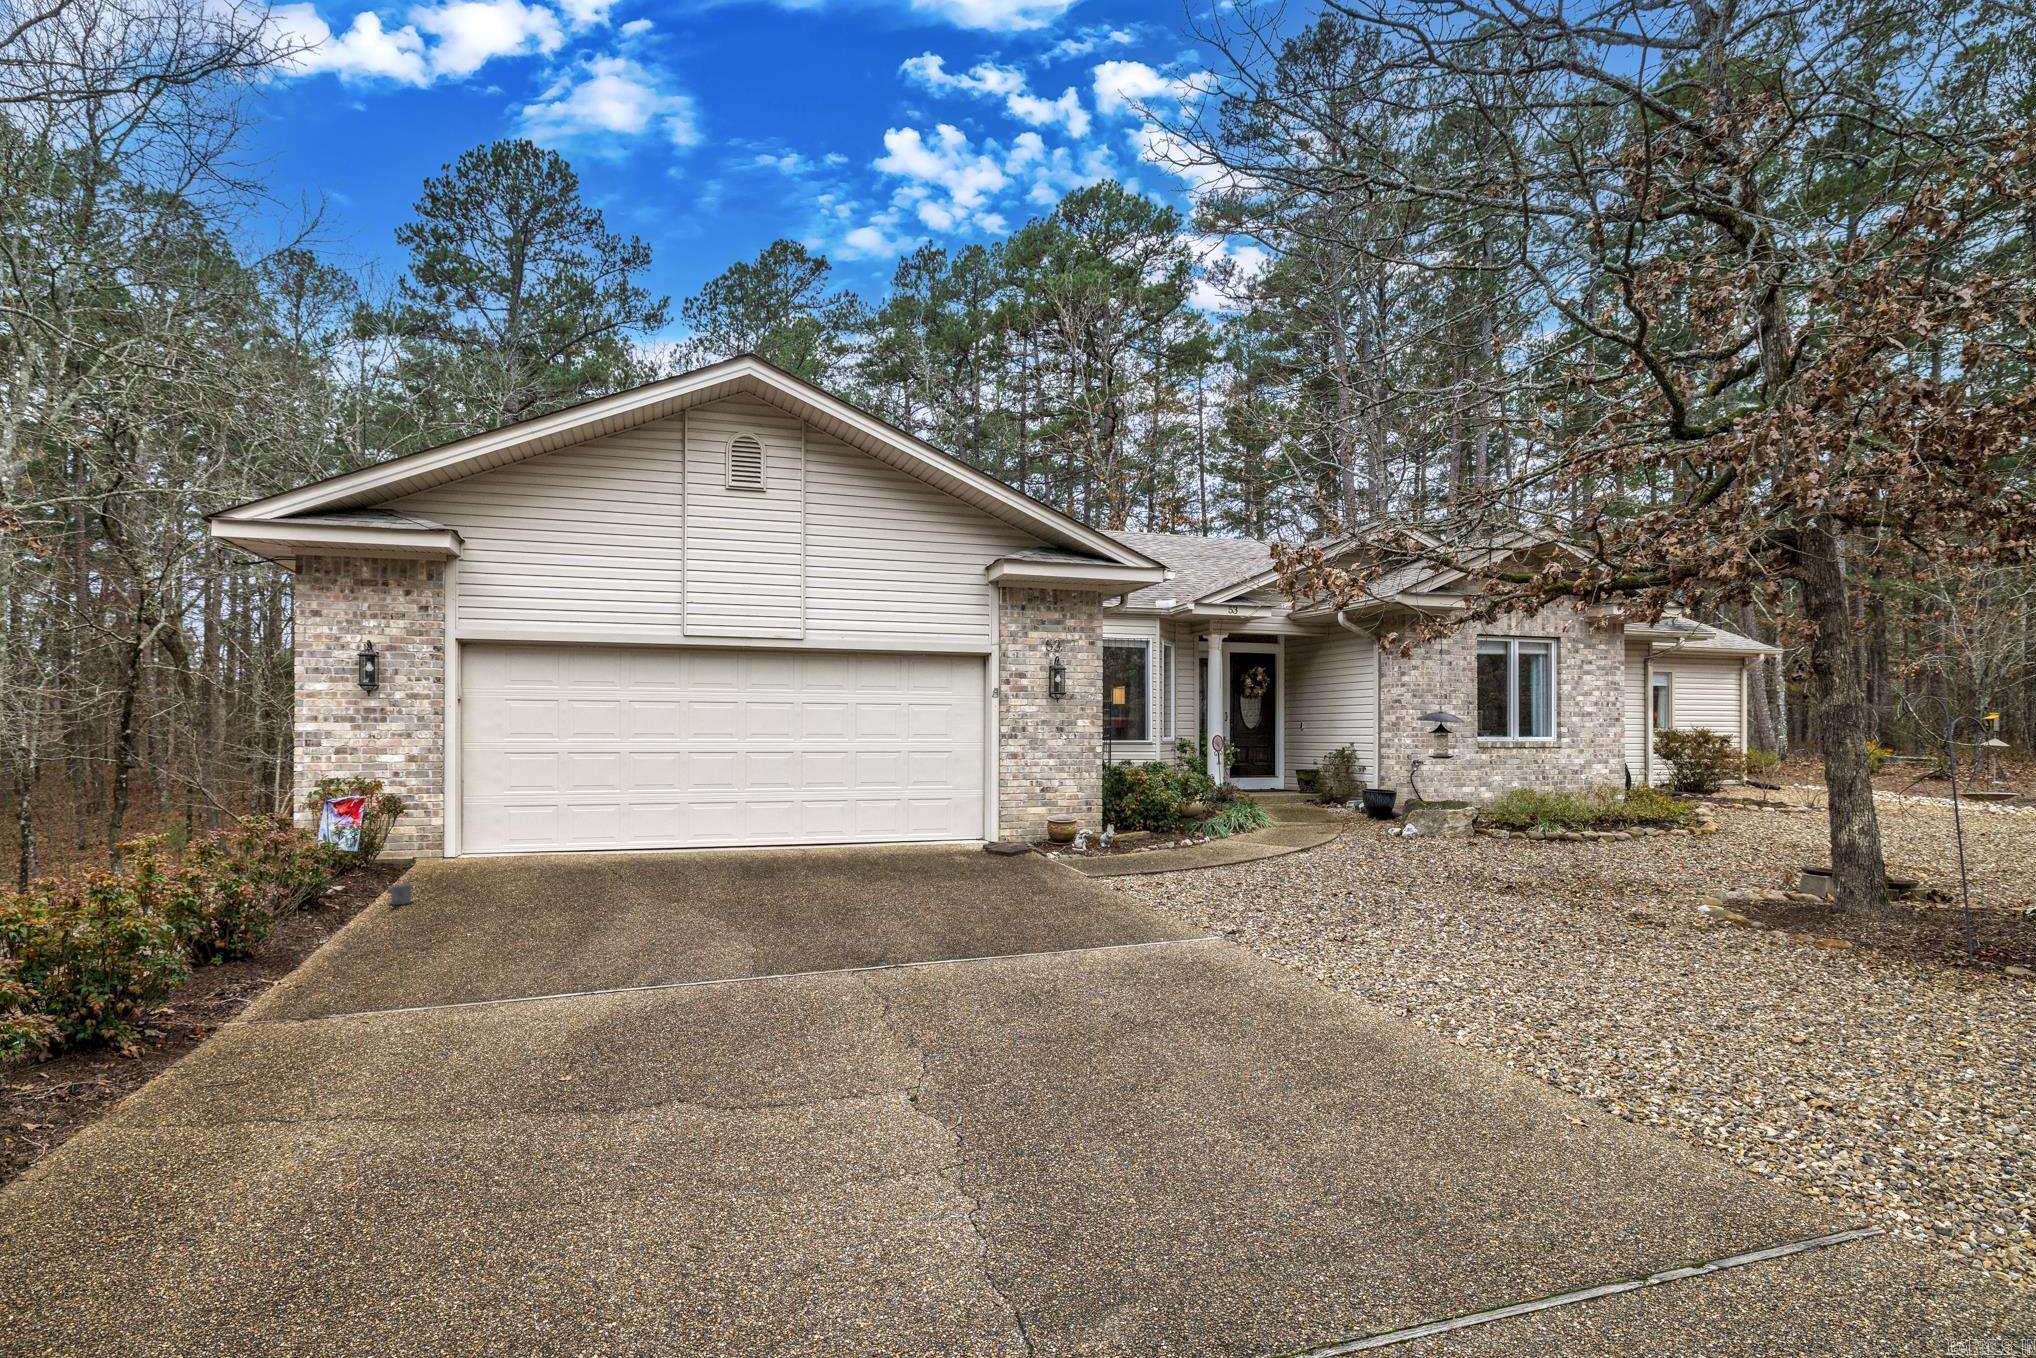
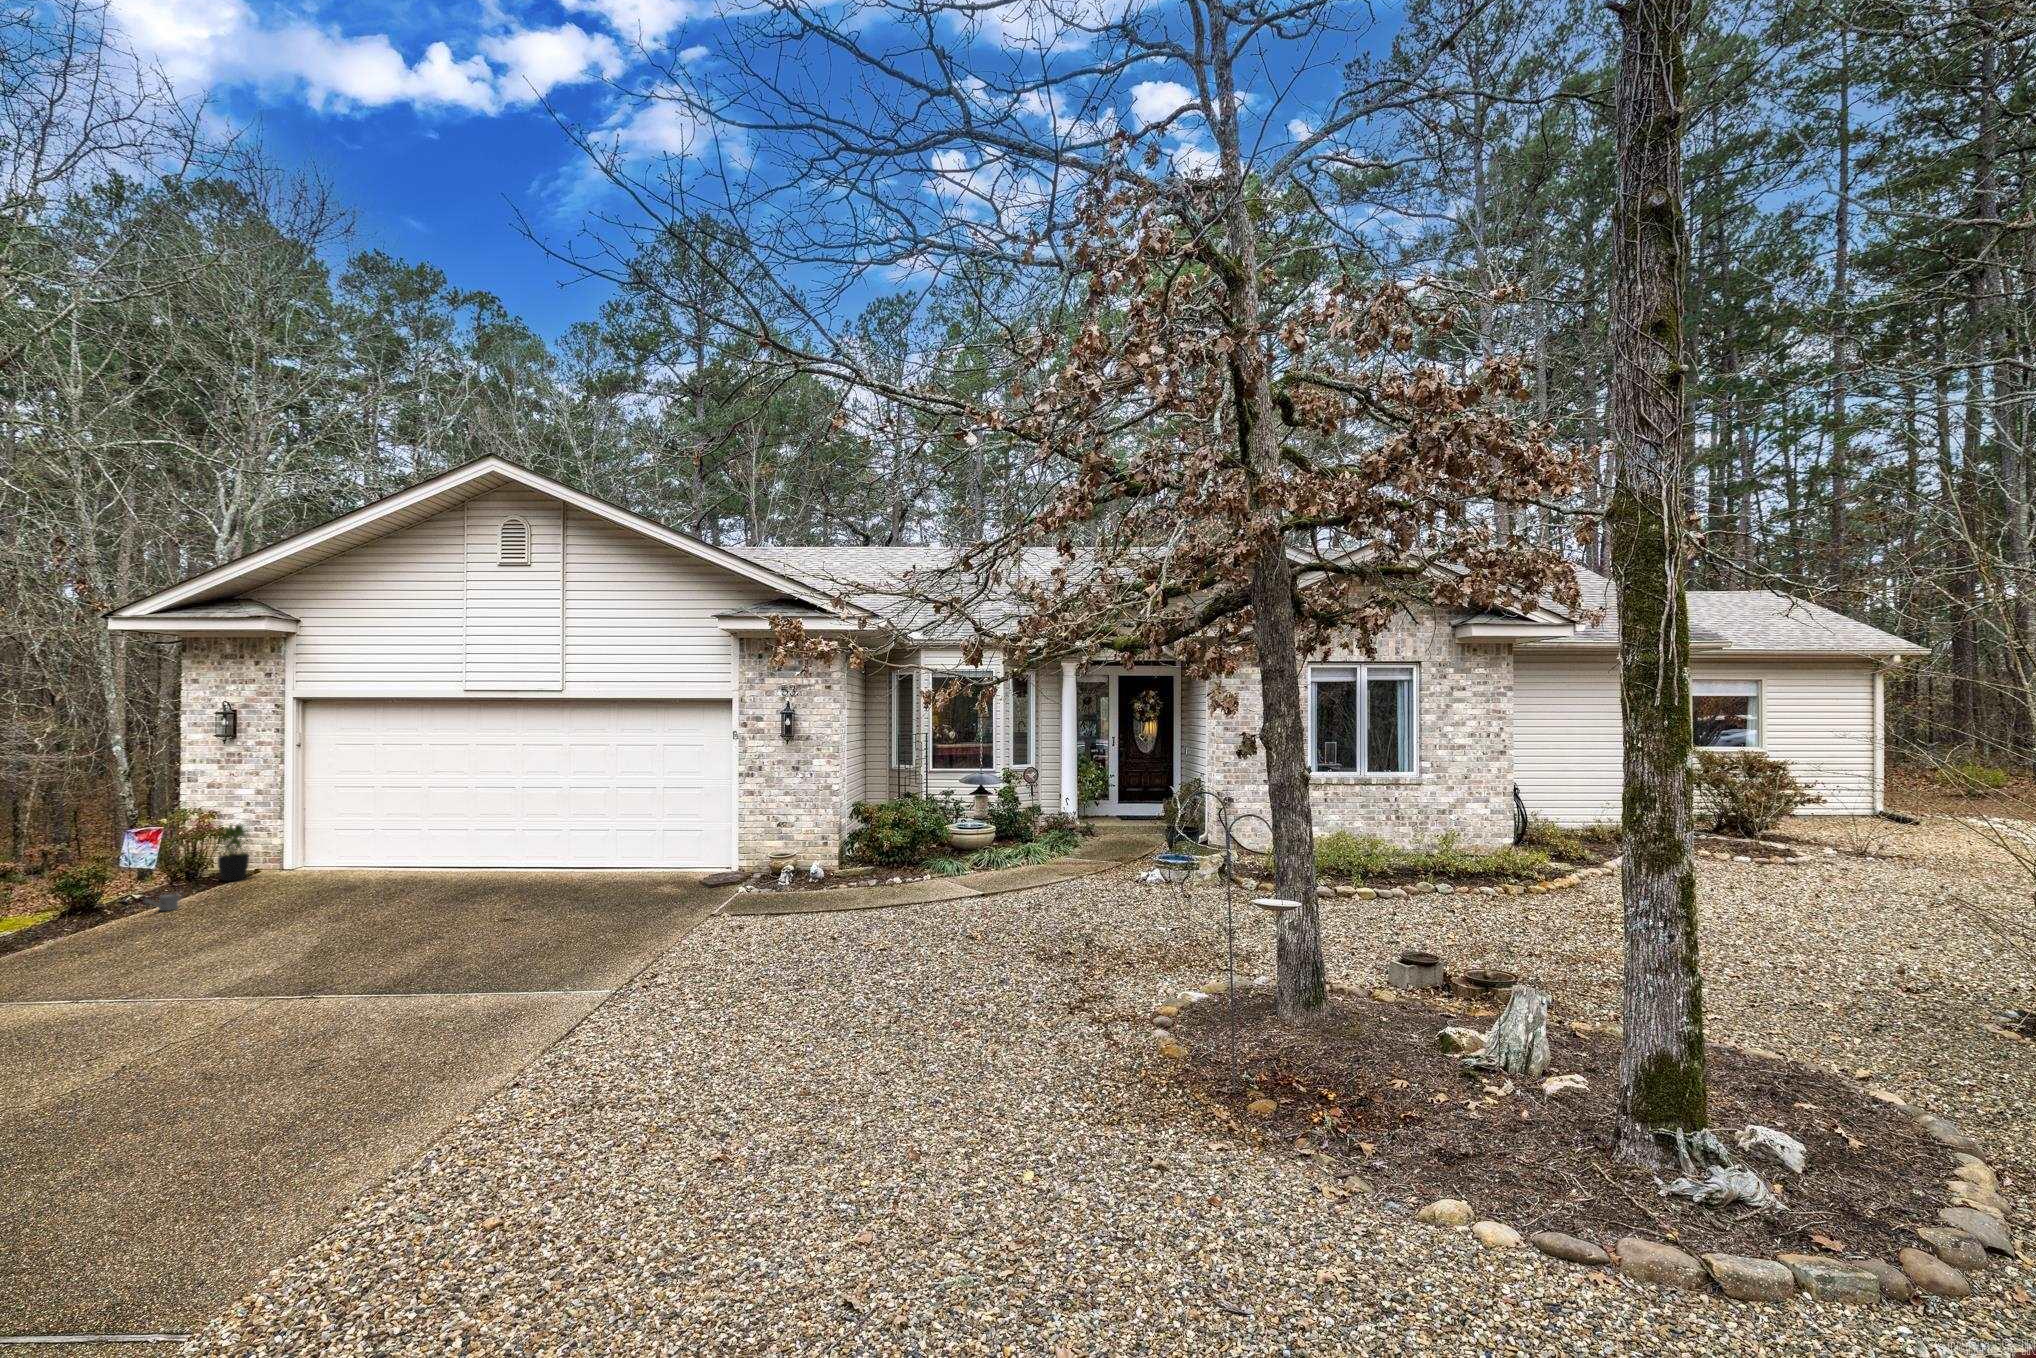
potted plant: none [372,796,430,873] -> present [215,823,250,881]

